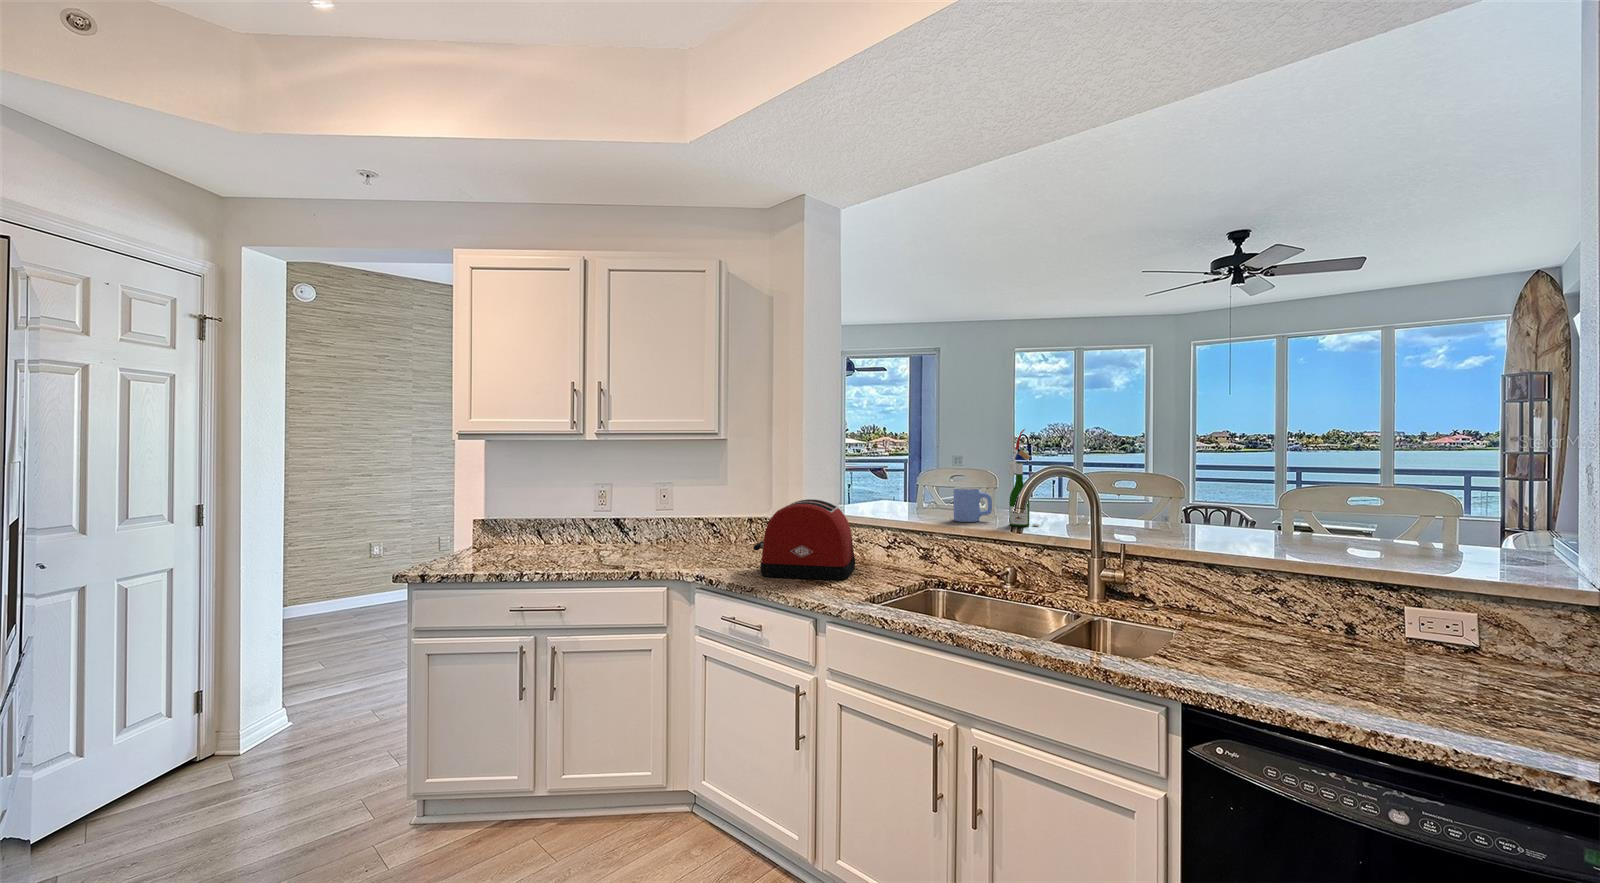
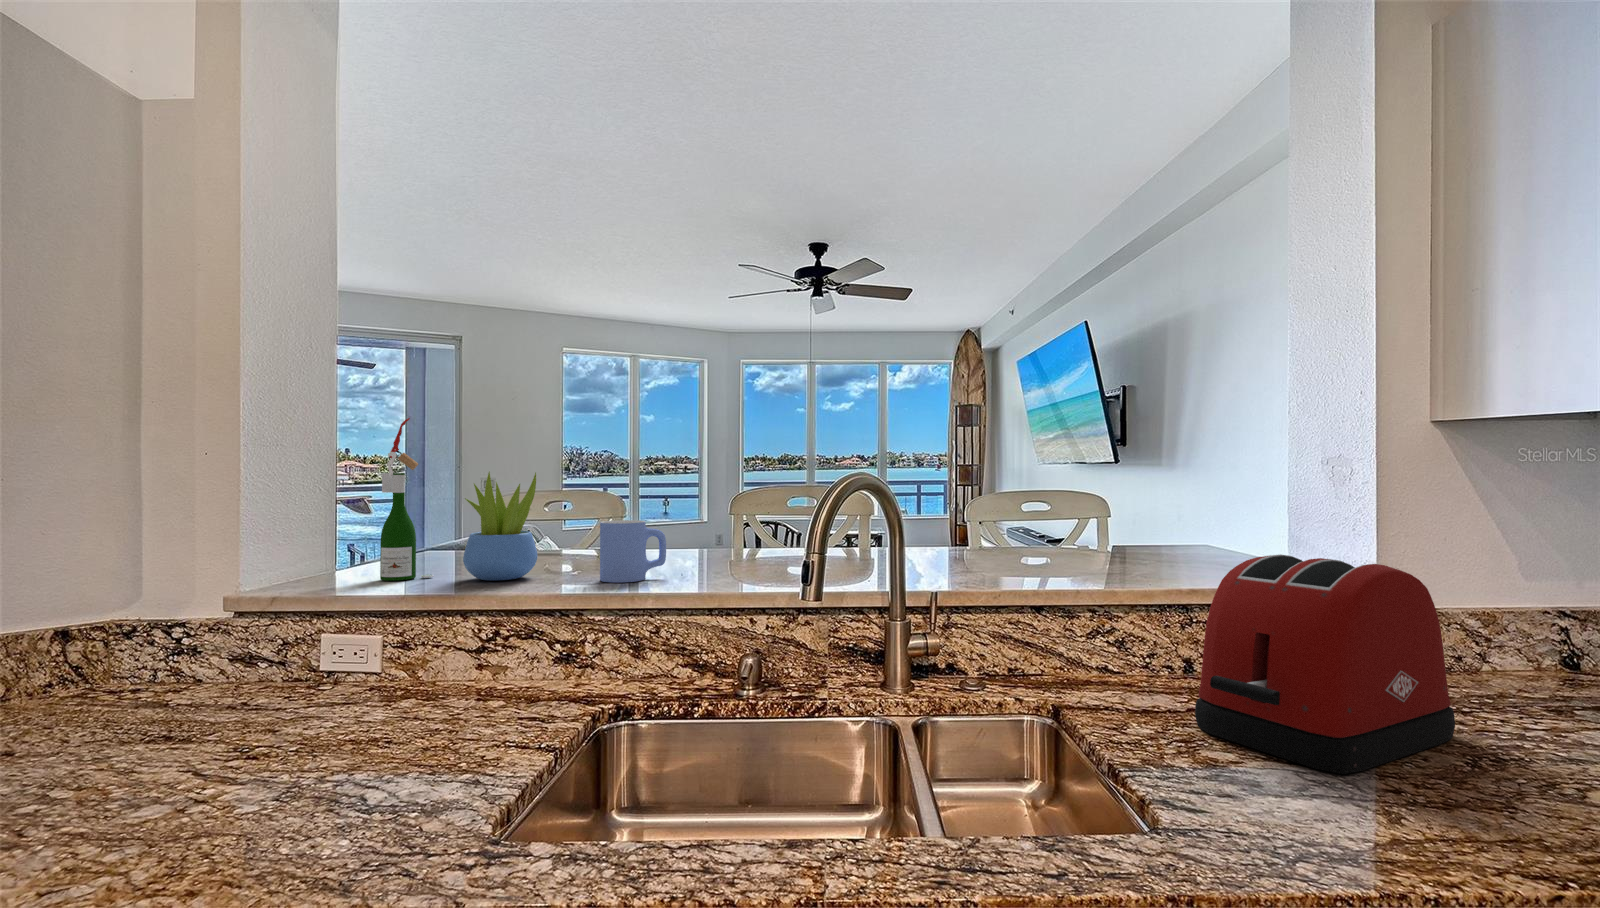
wine bottle: present [1009,429,1040,527] -> present [380,418,433,581]
succulent plant: none [890,458,927,515] -> present [463,472,537,580]
toaster: present [753,499,855,580] -> present [1195,554,1455,774]

